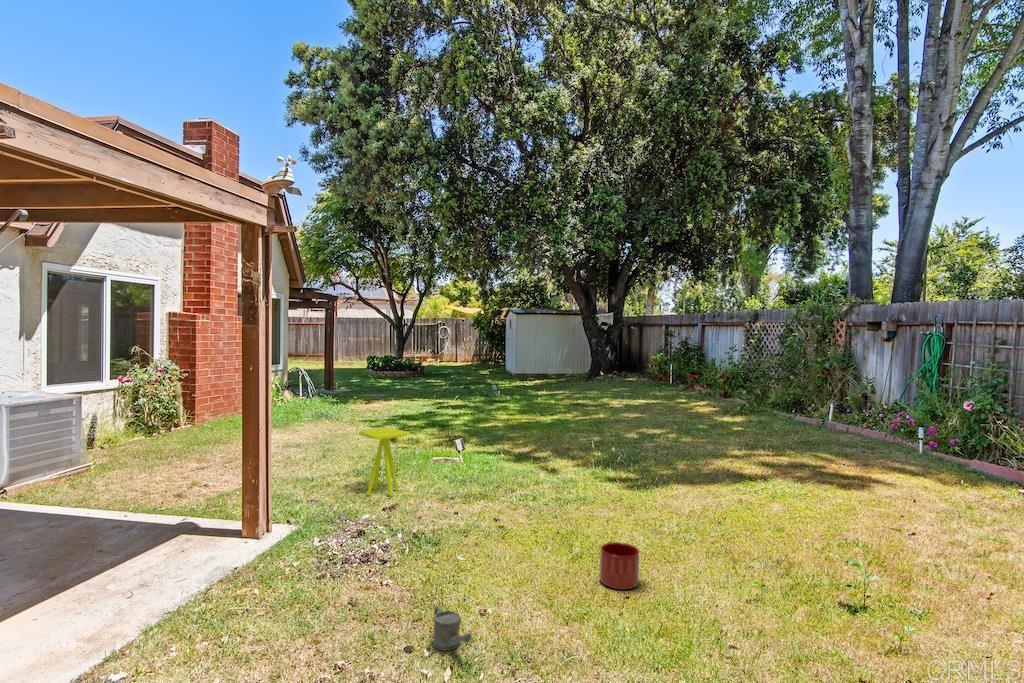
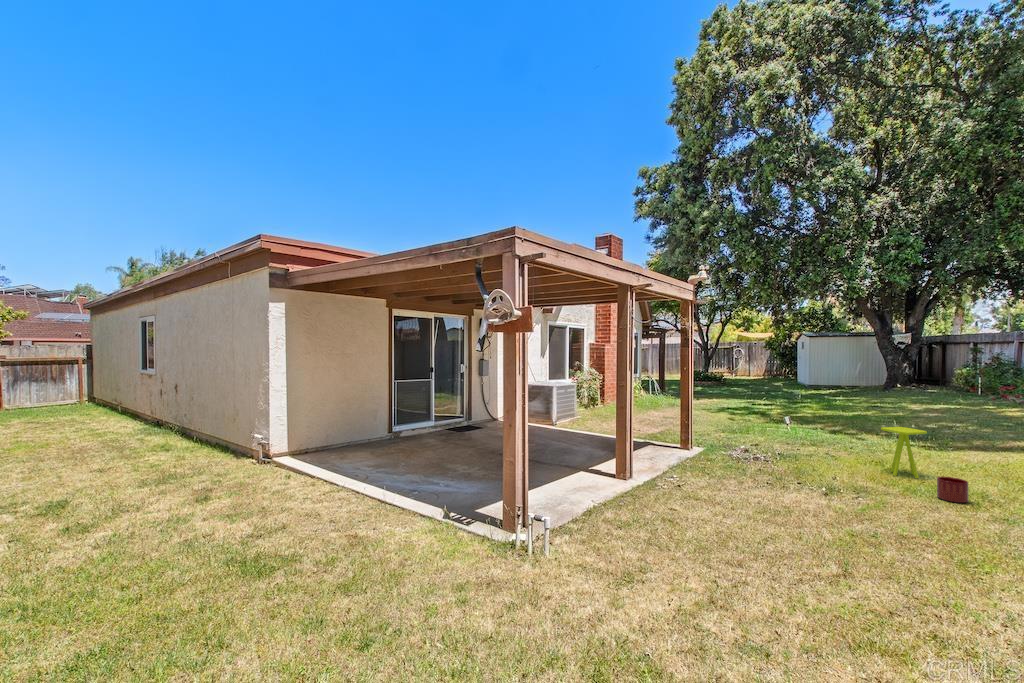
side table: present [359,428,407,496] -> present [881,427,927,478]
watering can: present [433,606,472,651] -> none [835,488,864,507]

